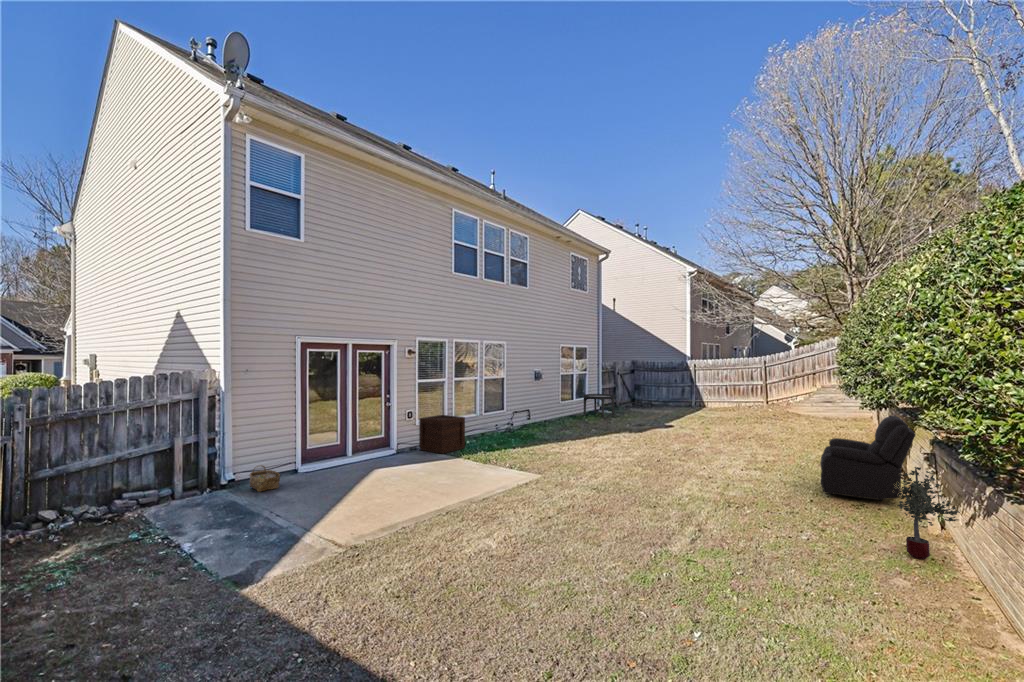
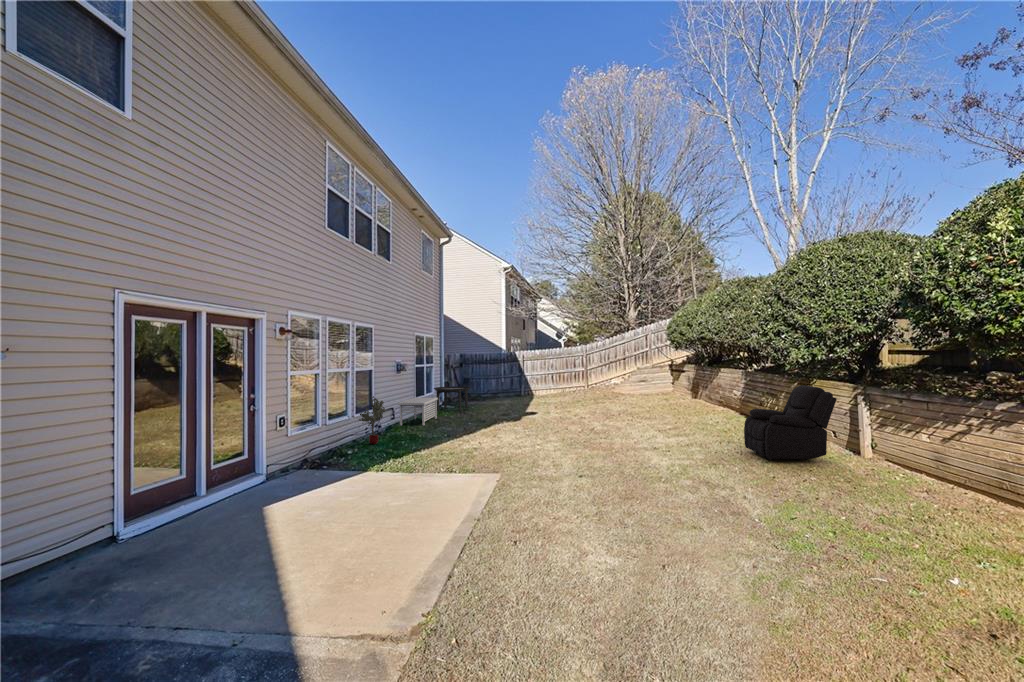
storage bench: none [533,403,573,427] -> present [398,398,438,425]
wooden crate: present [419,415,465,454] -> none [293,420,358,473]
woven basket: present [250,465,280,492] -> none [23,541,104,597]
potted tree: present [895,467,960,560] -> present [359,396,385,444]

